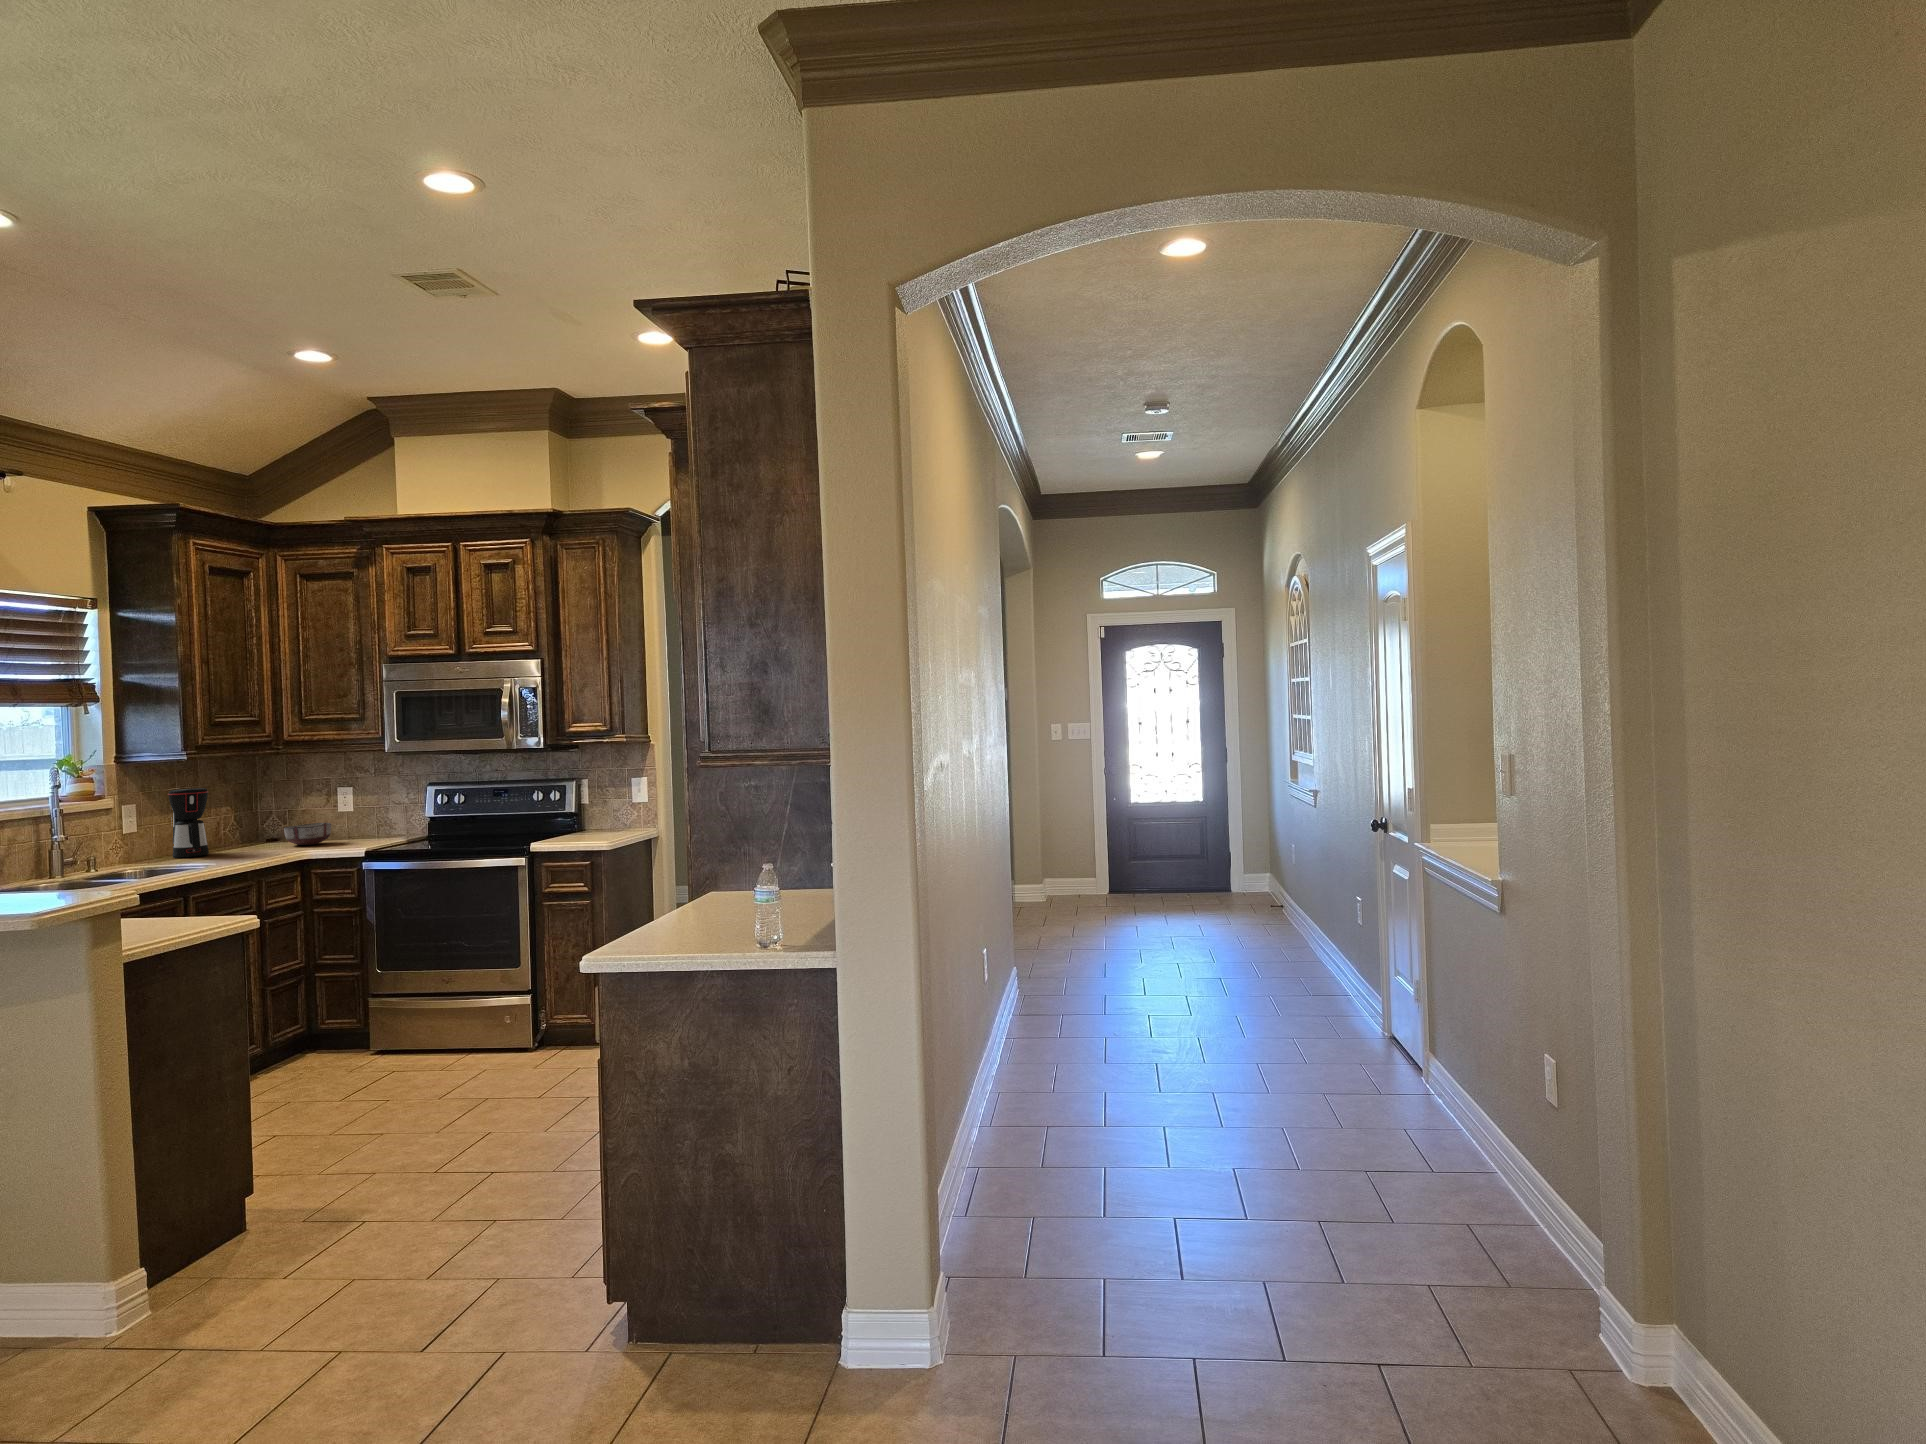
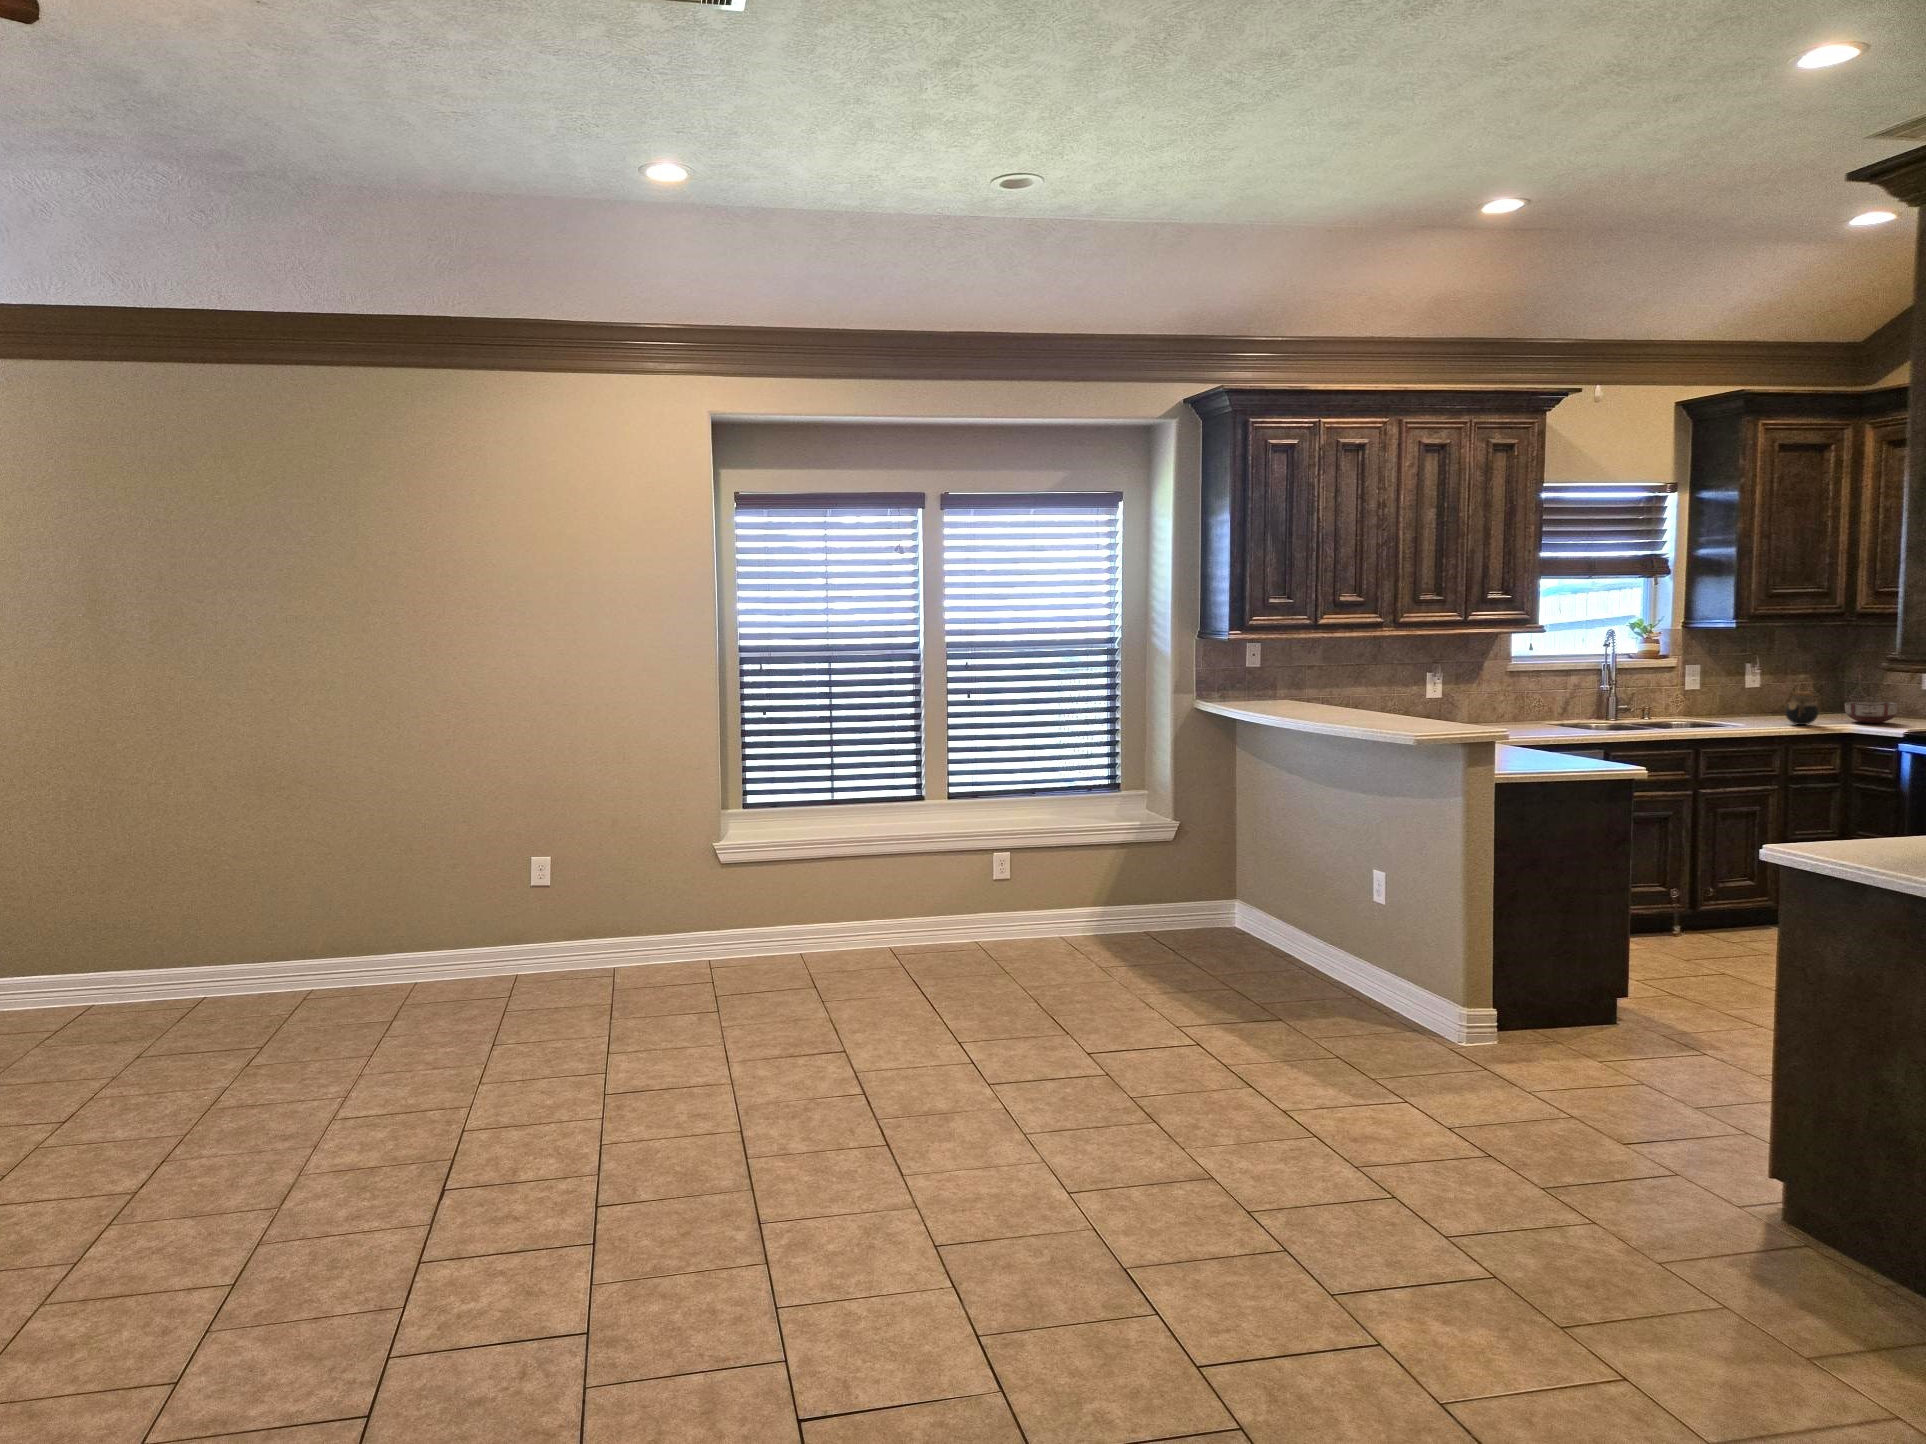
coffee maker: present [168,788,209,858] -> none [1729,656,1766,719]
jar: none [241,820,275,855] -> present [1785,692,1818,725]

